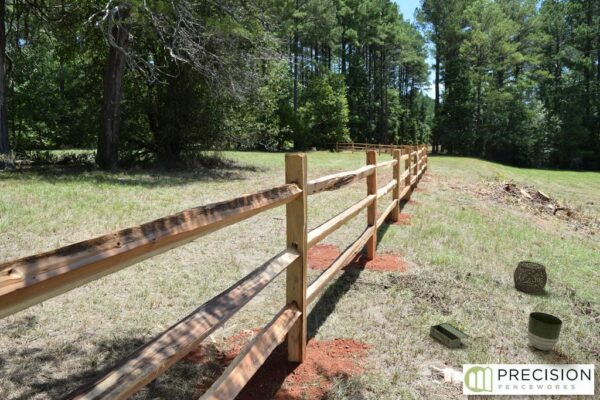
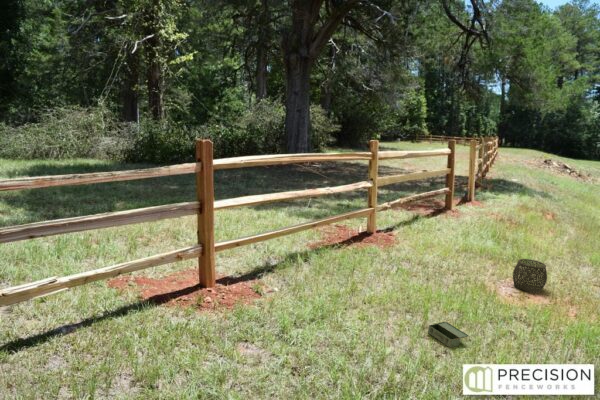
planter: present [528,312,562,350] -> none [528,311,563,350]

